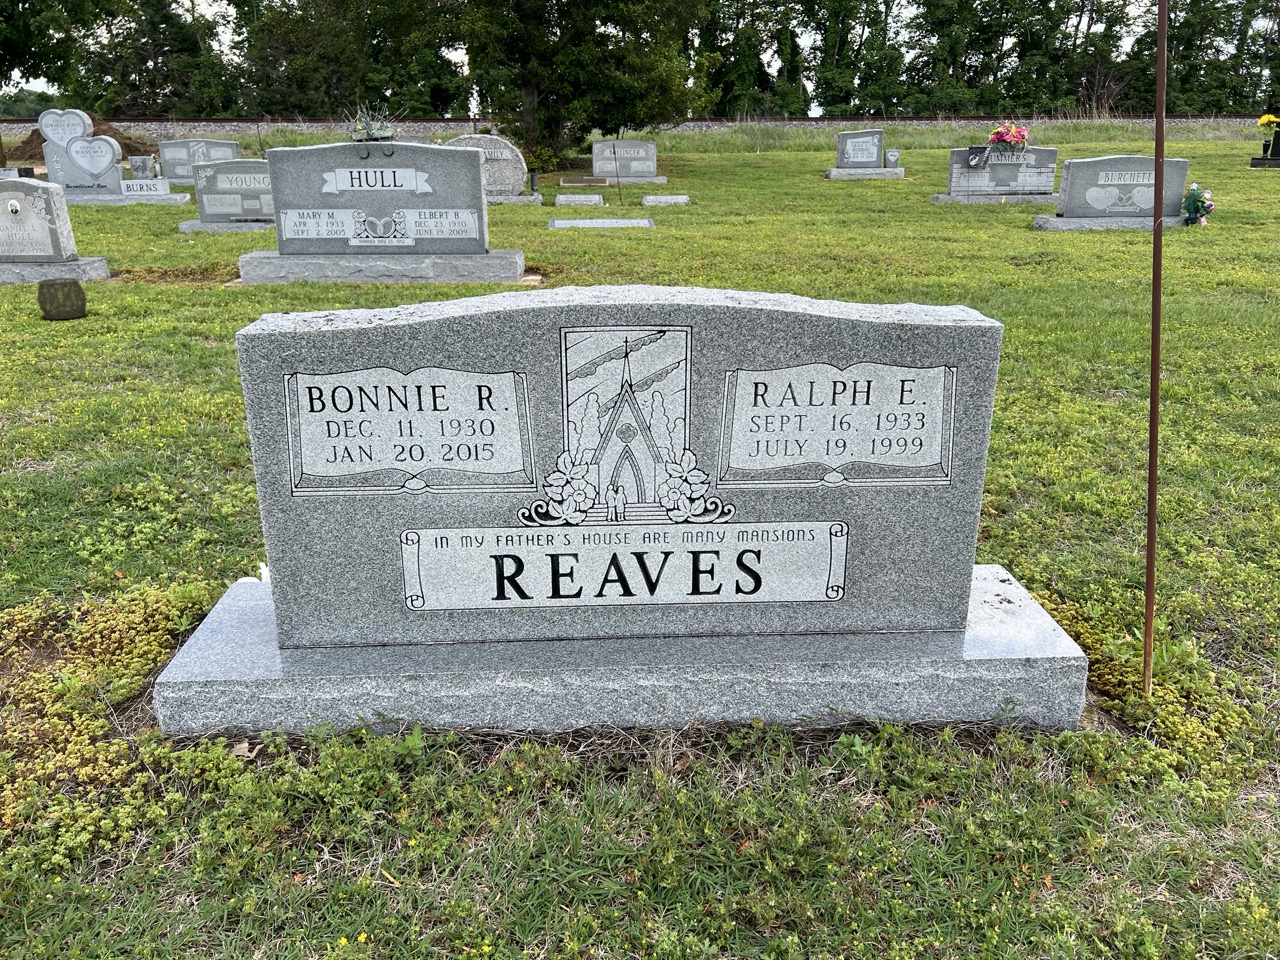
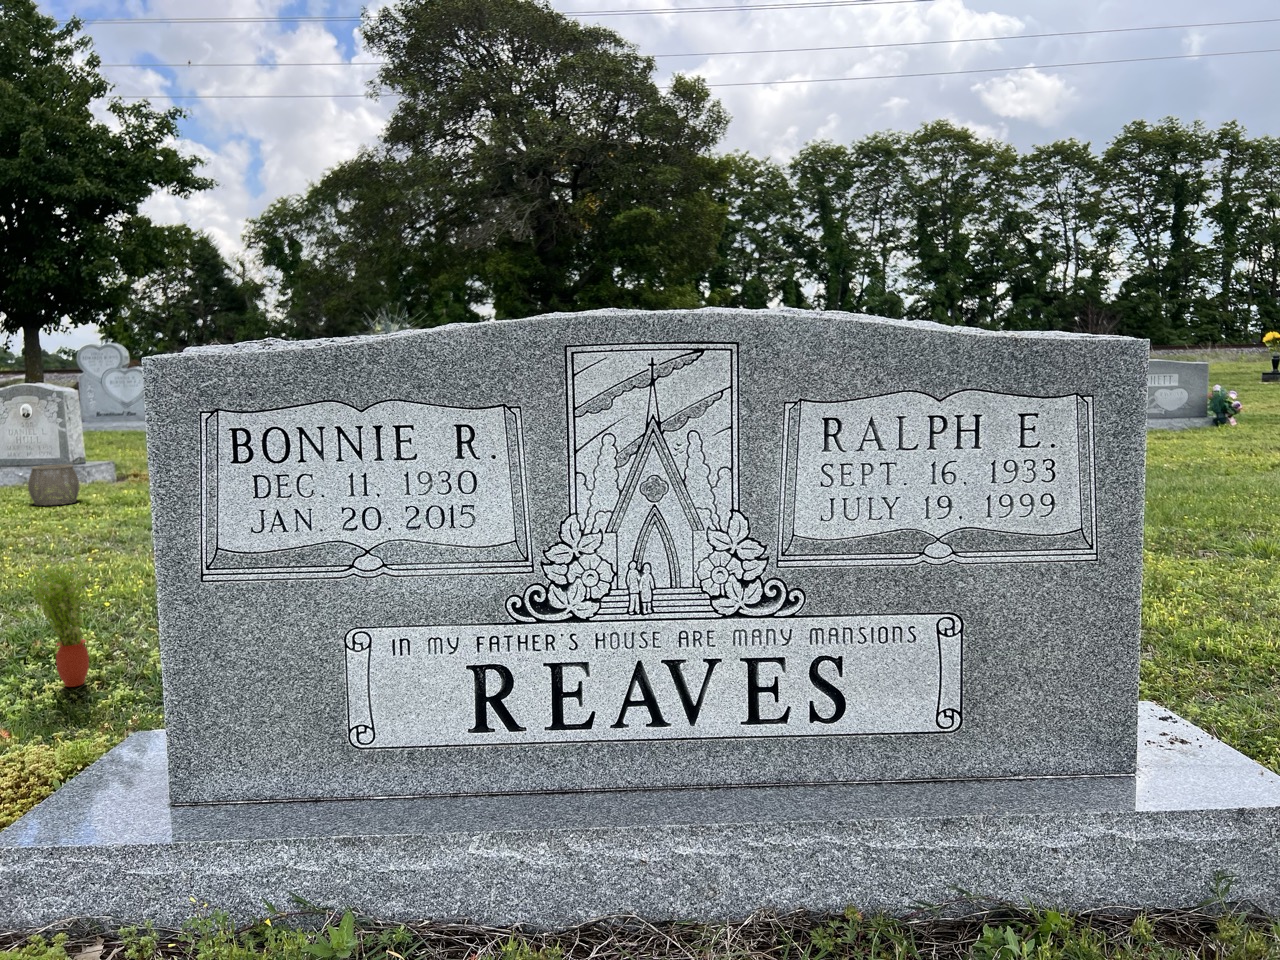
potted plant: none [107,425,166,529] -> present [26,558,89,687]

